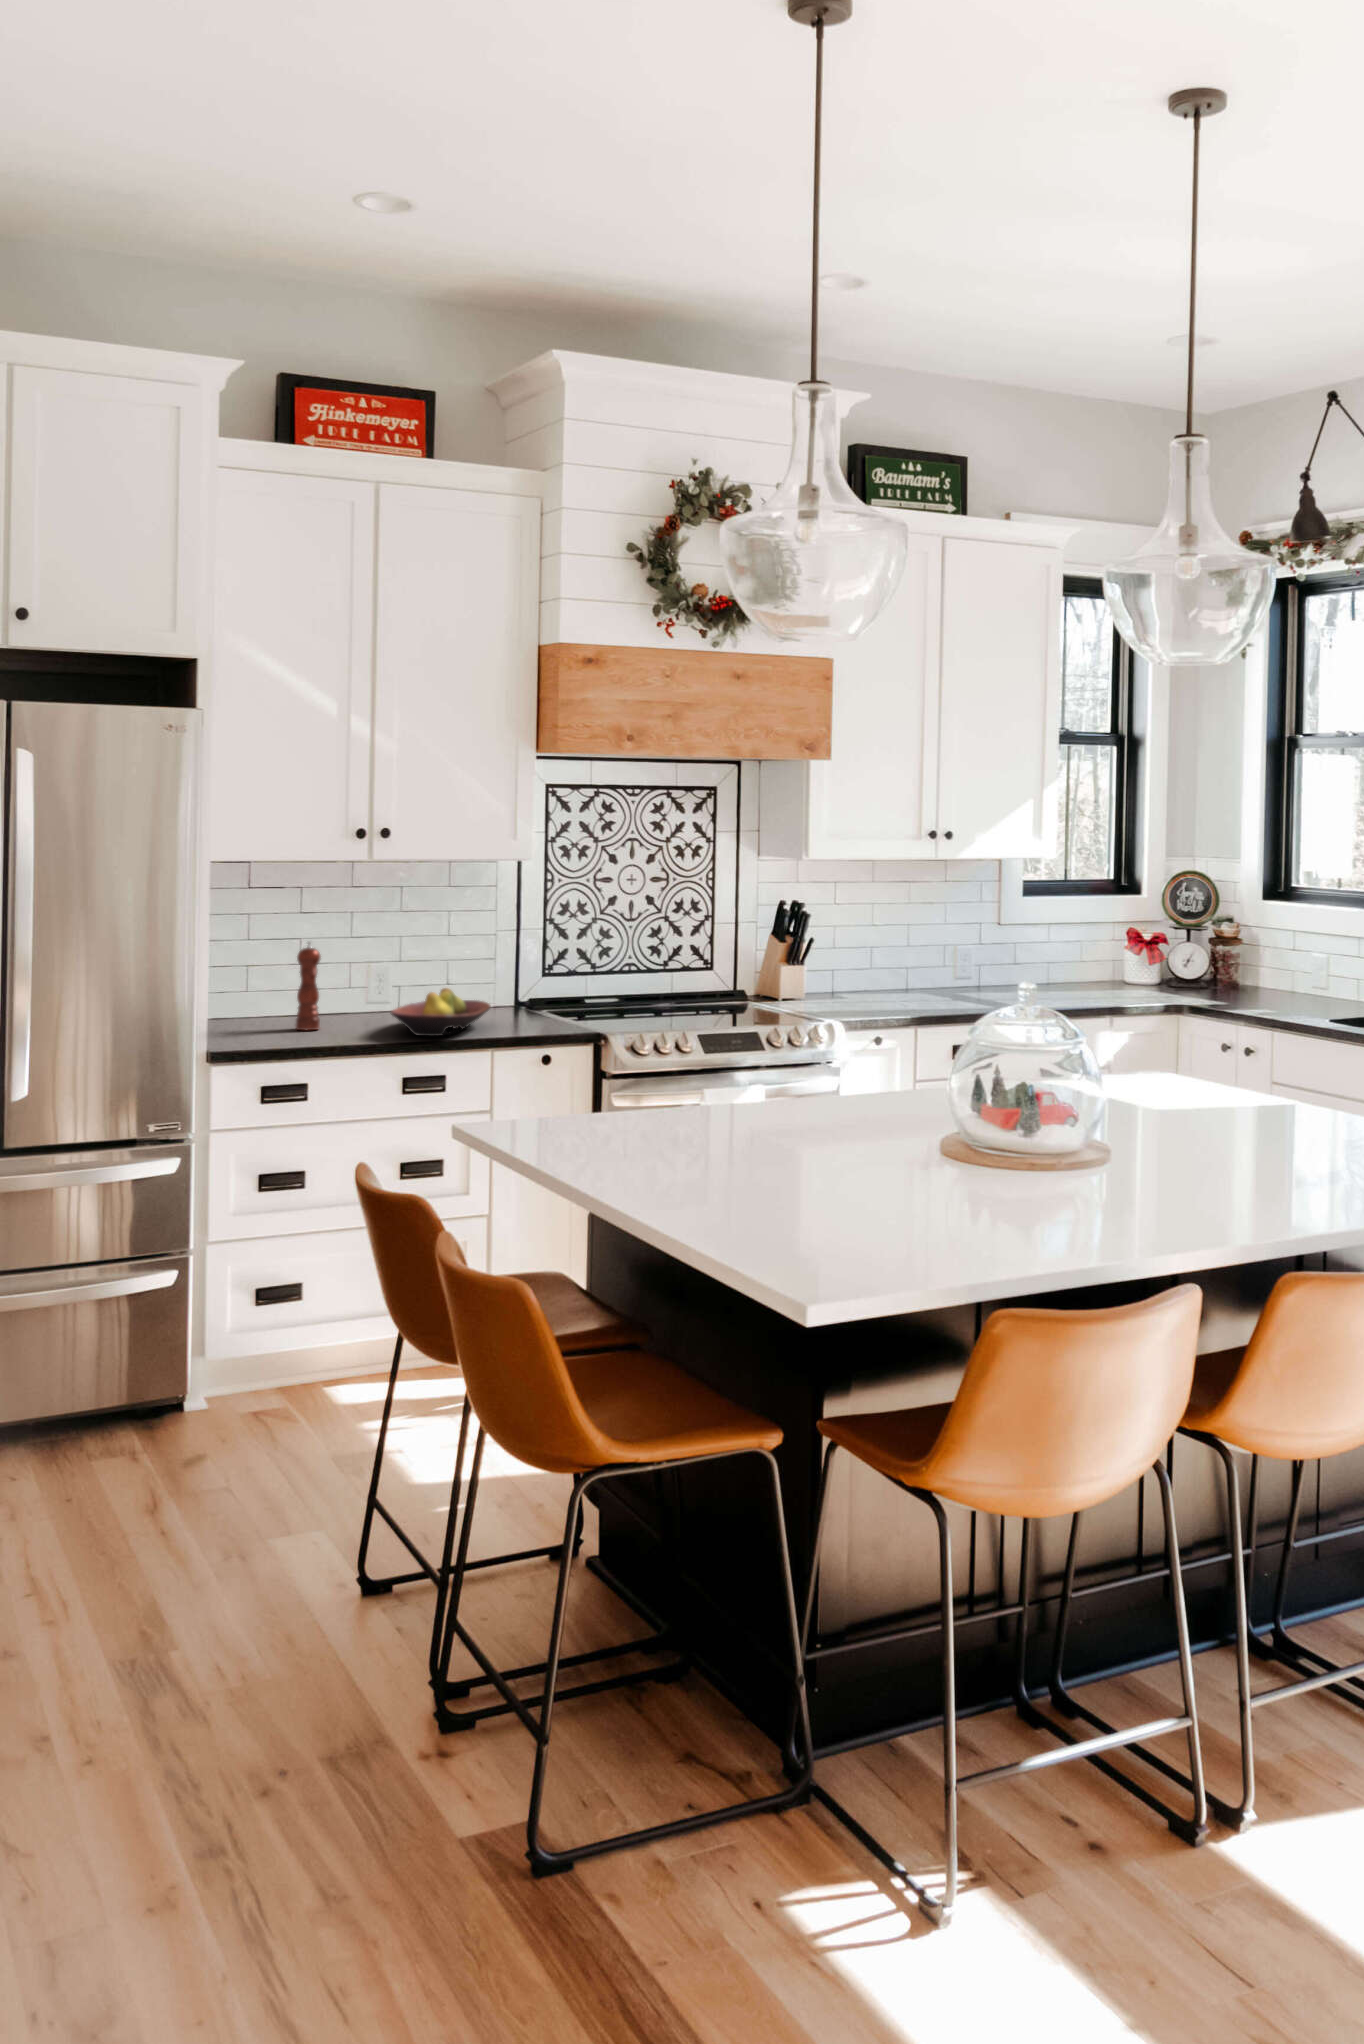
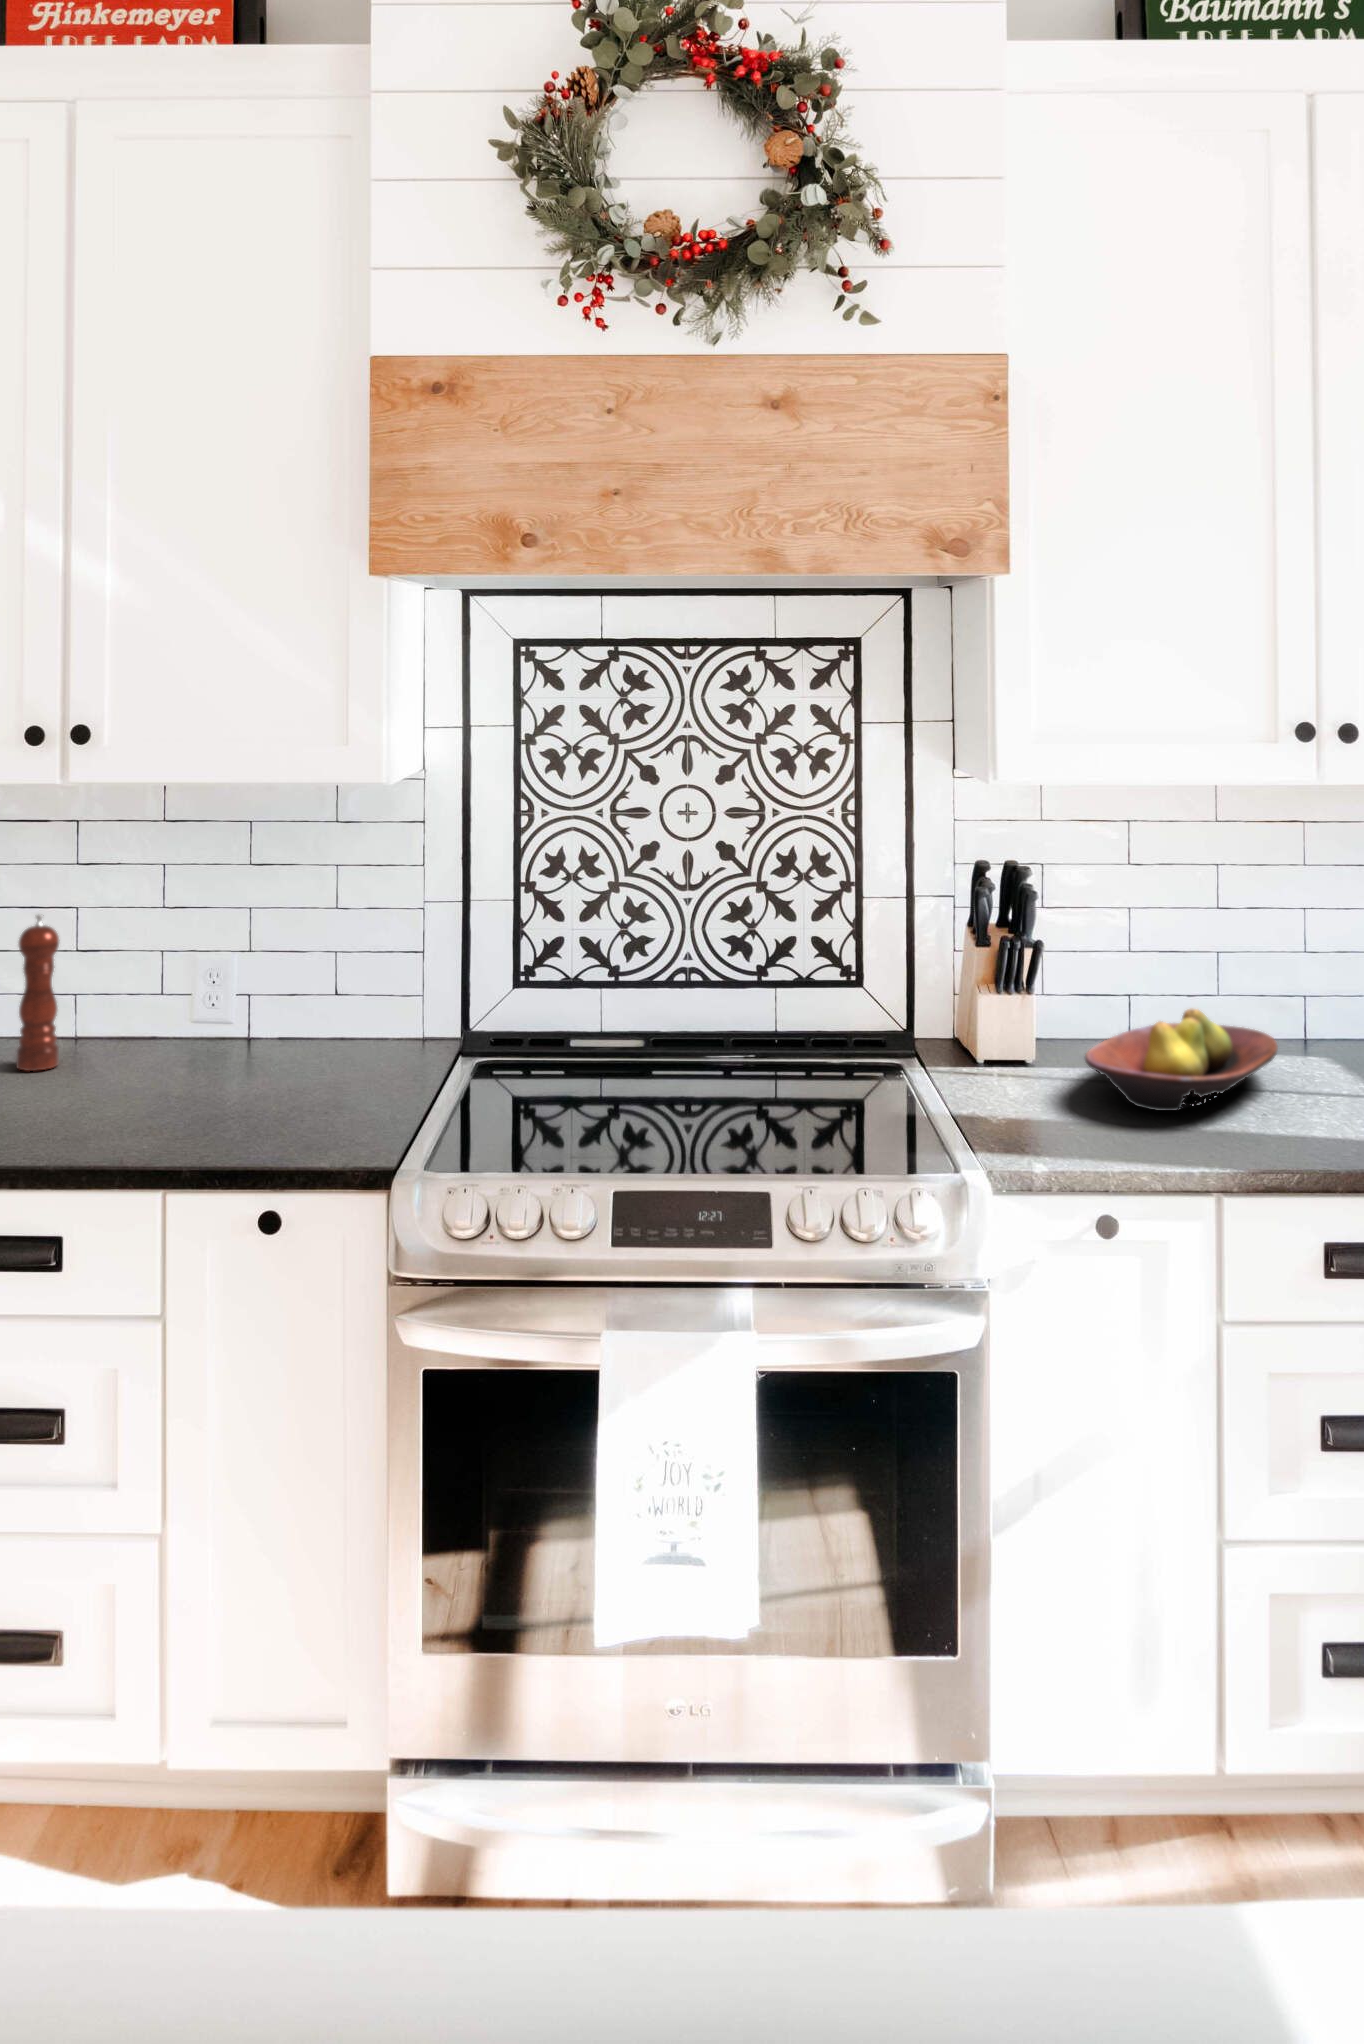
fruit bowl: present [391,988,490,1036] -> present [1085,1009,1278,1111]

